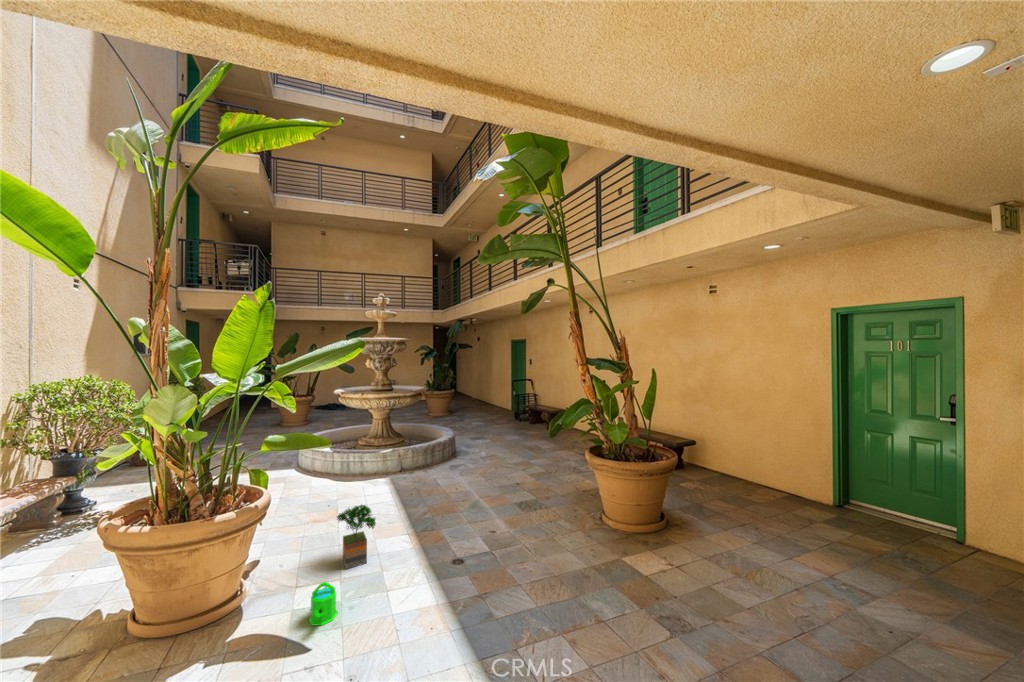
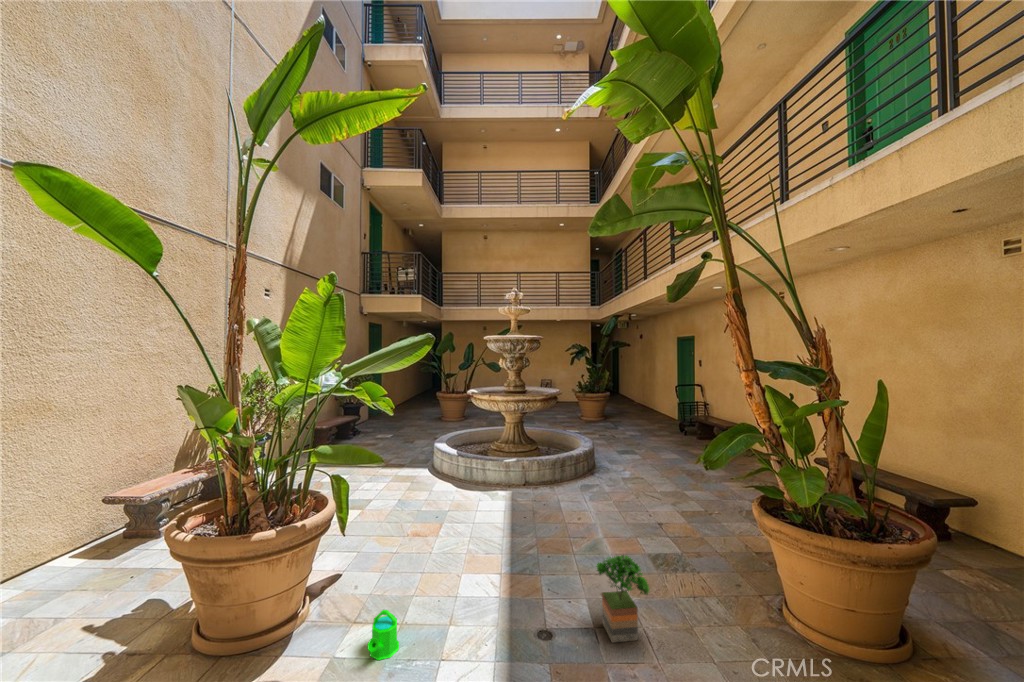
potted tree: present [337,505,376,569] -> present [596,555,649,643]

